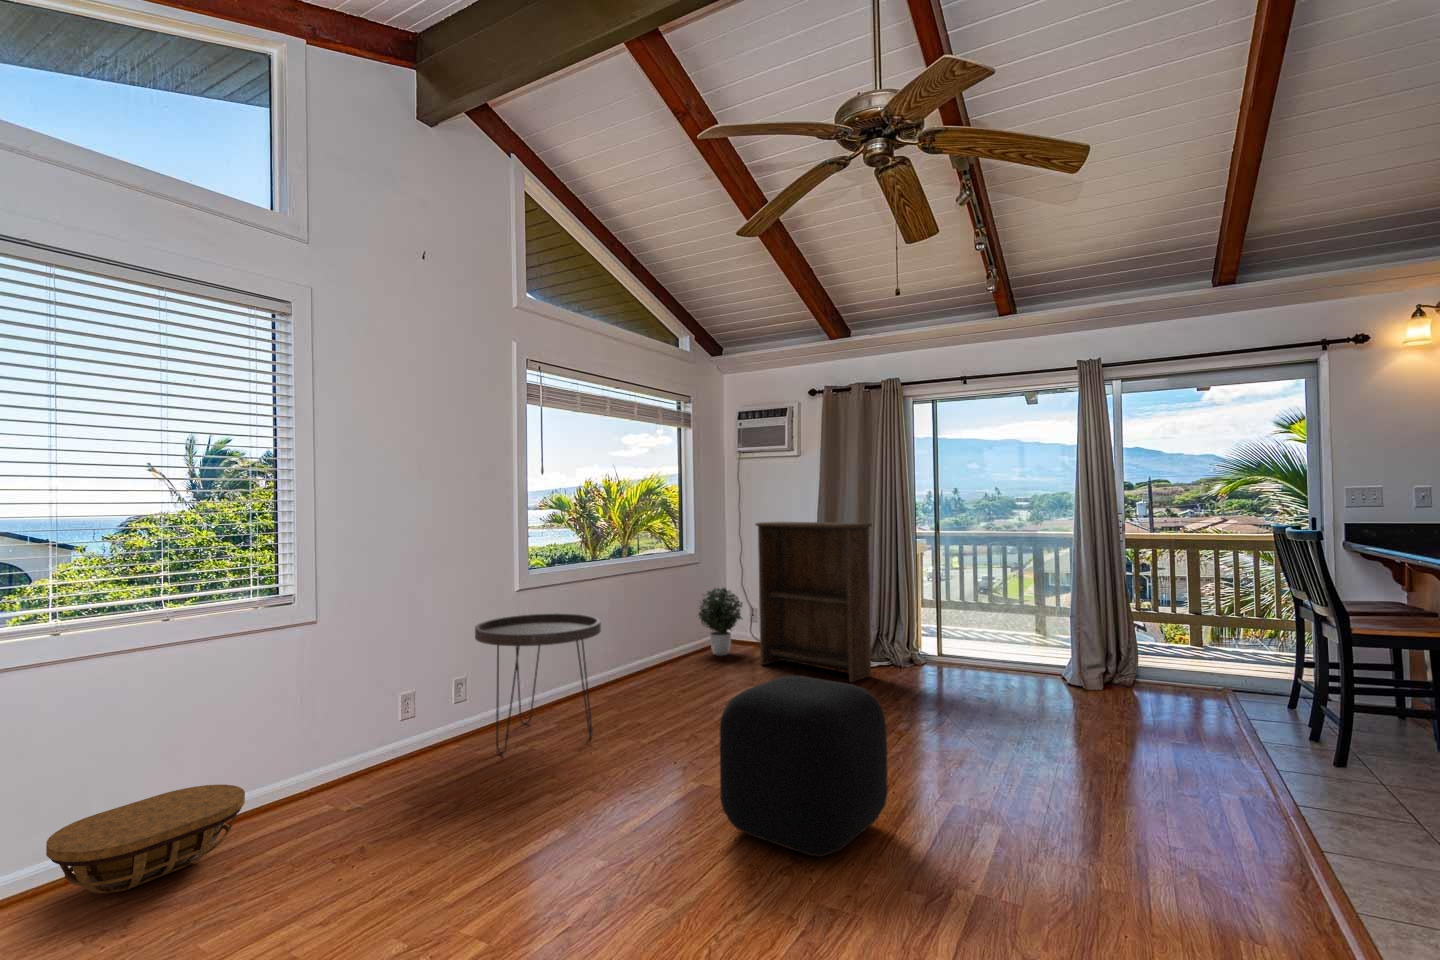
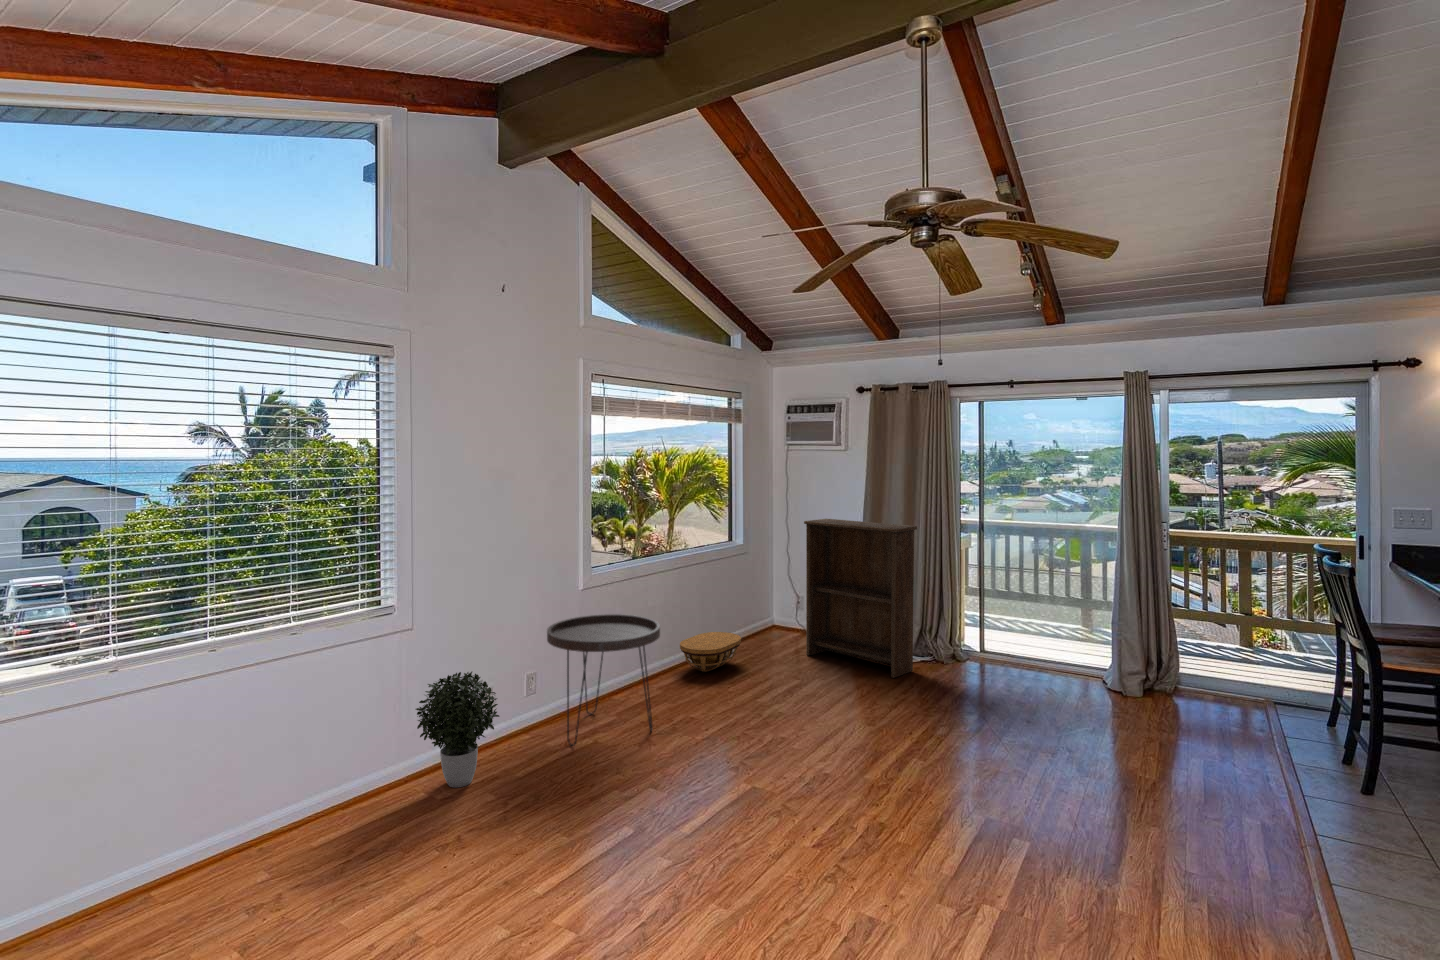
potted plant: present [698,588,742,656] -> present [416,672,499,788]
ottoman: present [720,676,888,857] -> none [772,695,924,866]
basket: present [46,785,245,893] -> present [680,632,741,672]

